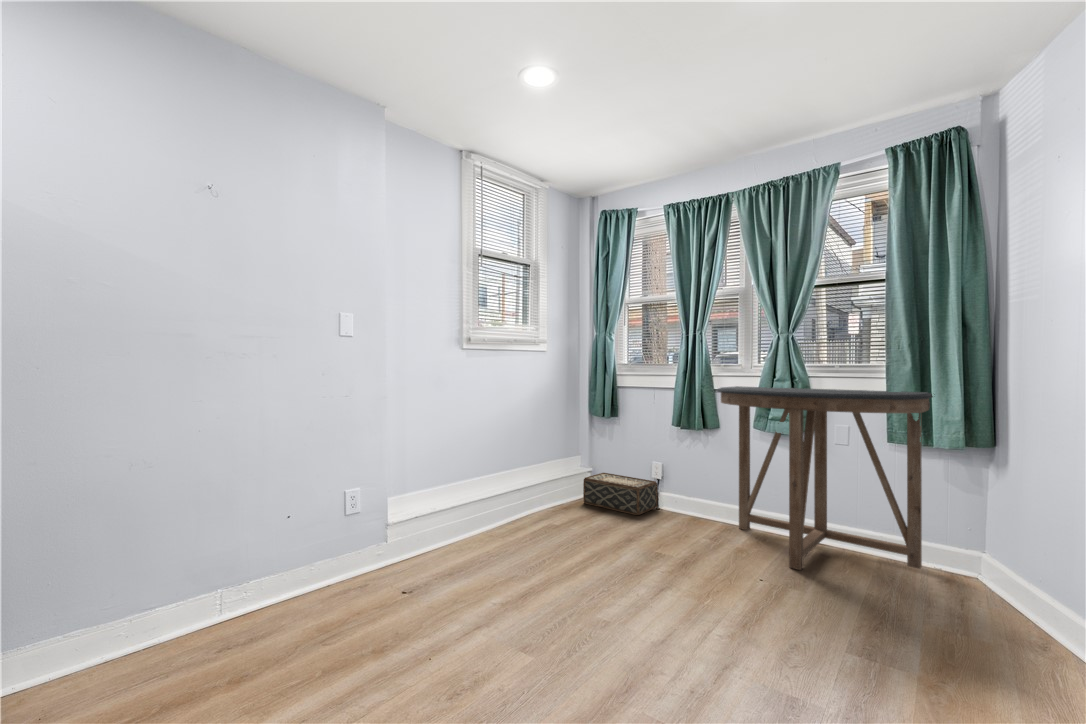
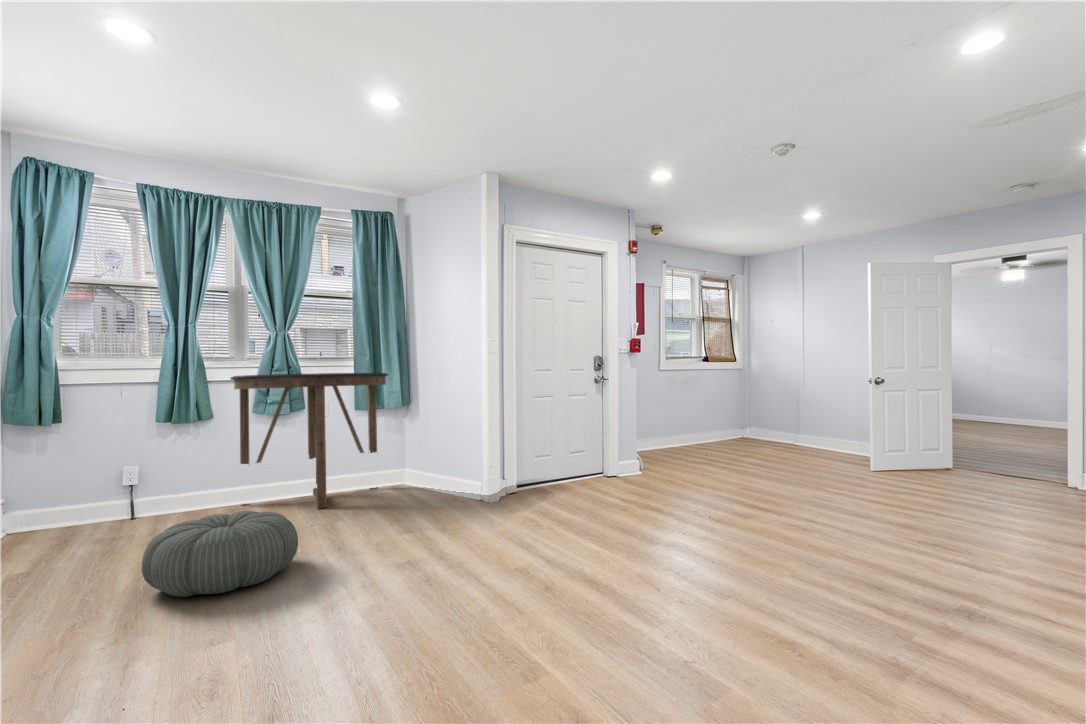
woven basket: present [583,473,657,515] -> none [18,489,131,541]
pouf: none [503,539,640,638] -> present [142,511,298,597]

